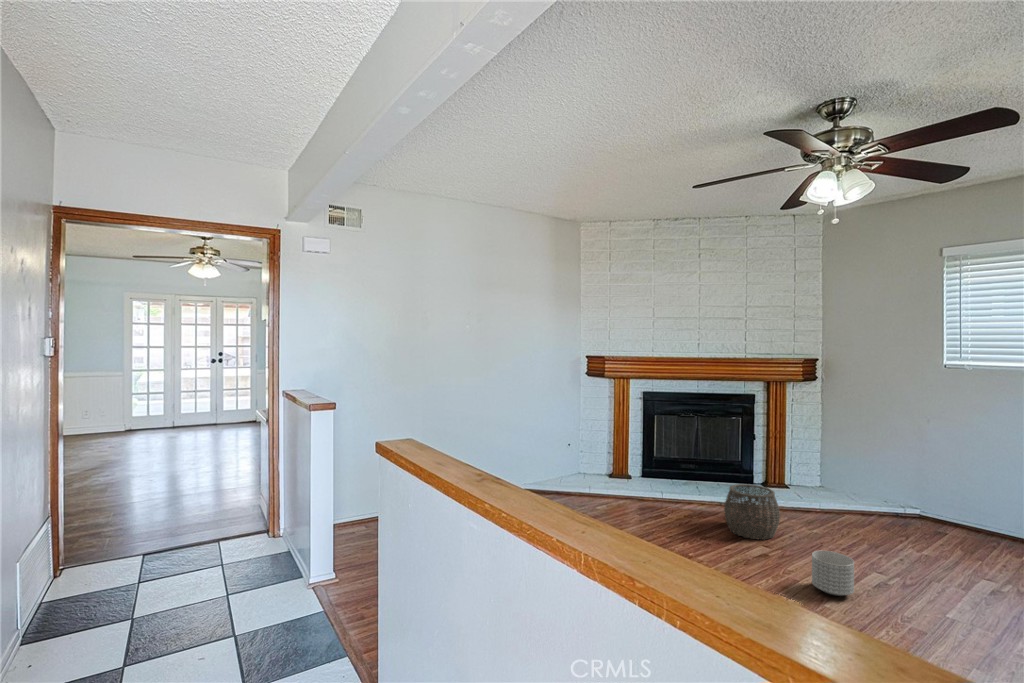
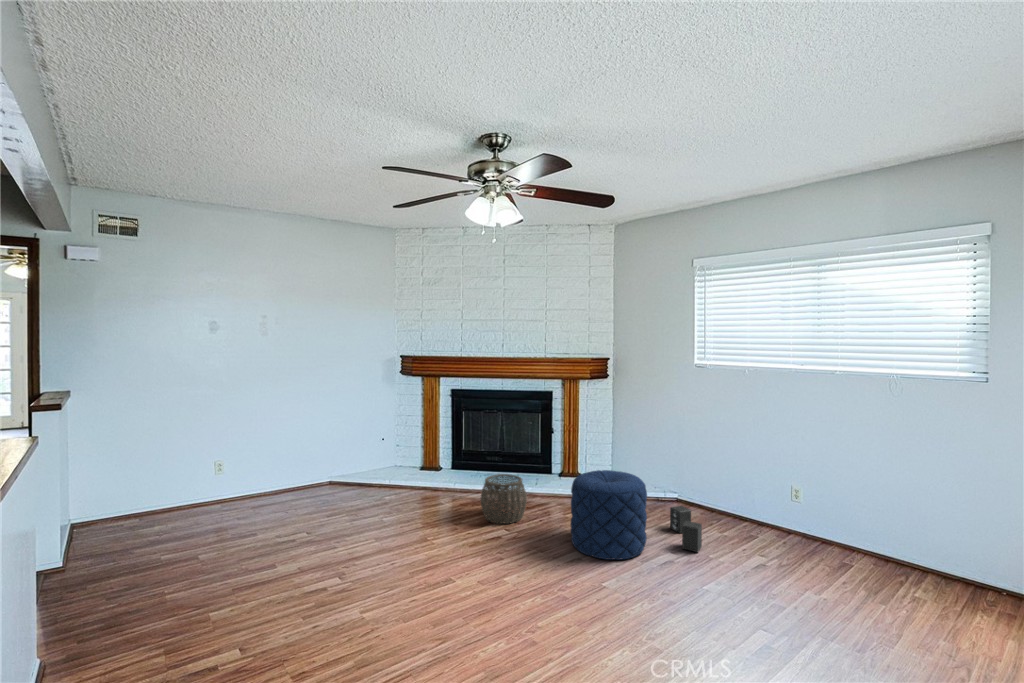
pouf: none [856,483,963,586] -> present [570,470,647,560]
speaker: none [955,525,1024,581] -> present [670,506,702,552]
planter: present [812,551,854,596] -> none [503,531,534,570]

